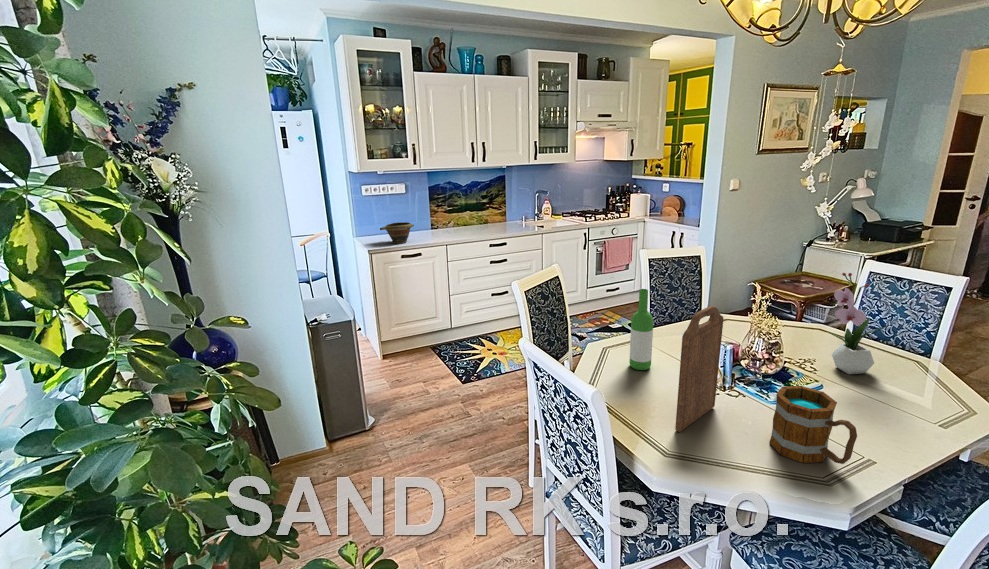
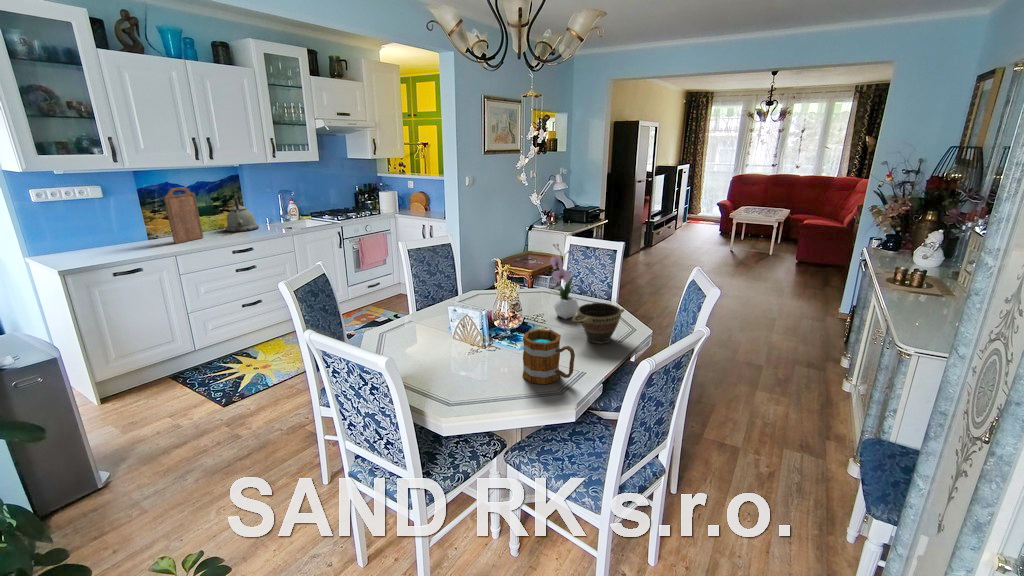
kettle: none [488,194,514,228] -> present [226,195,259,232]
bowl: present [380,222,414,244] -> present [572,303,624,344]
wine bottle: present [630,289,653,370] -> none [404,273,426,345]
cutting board: present [675,306,724,432] -> present [164,187,203,244]

